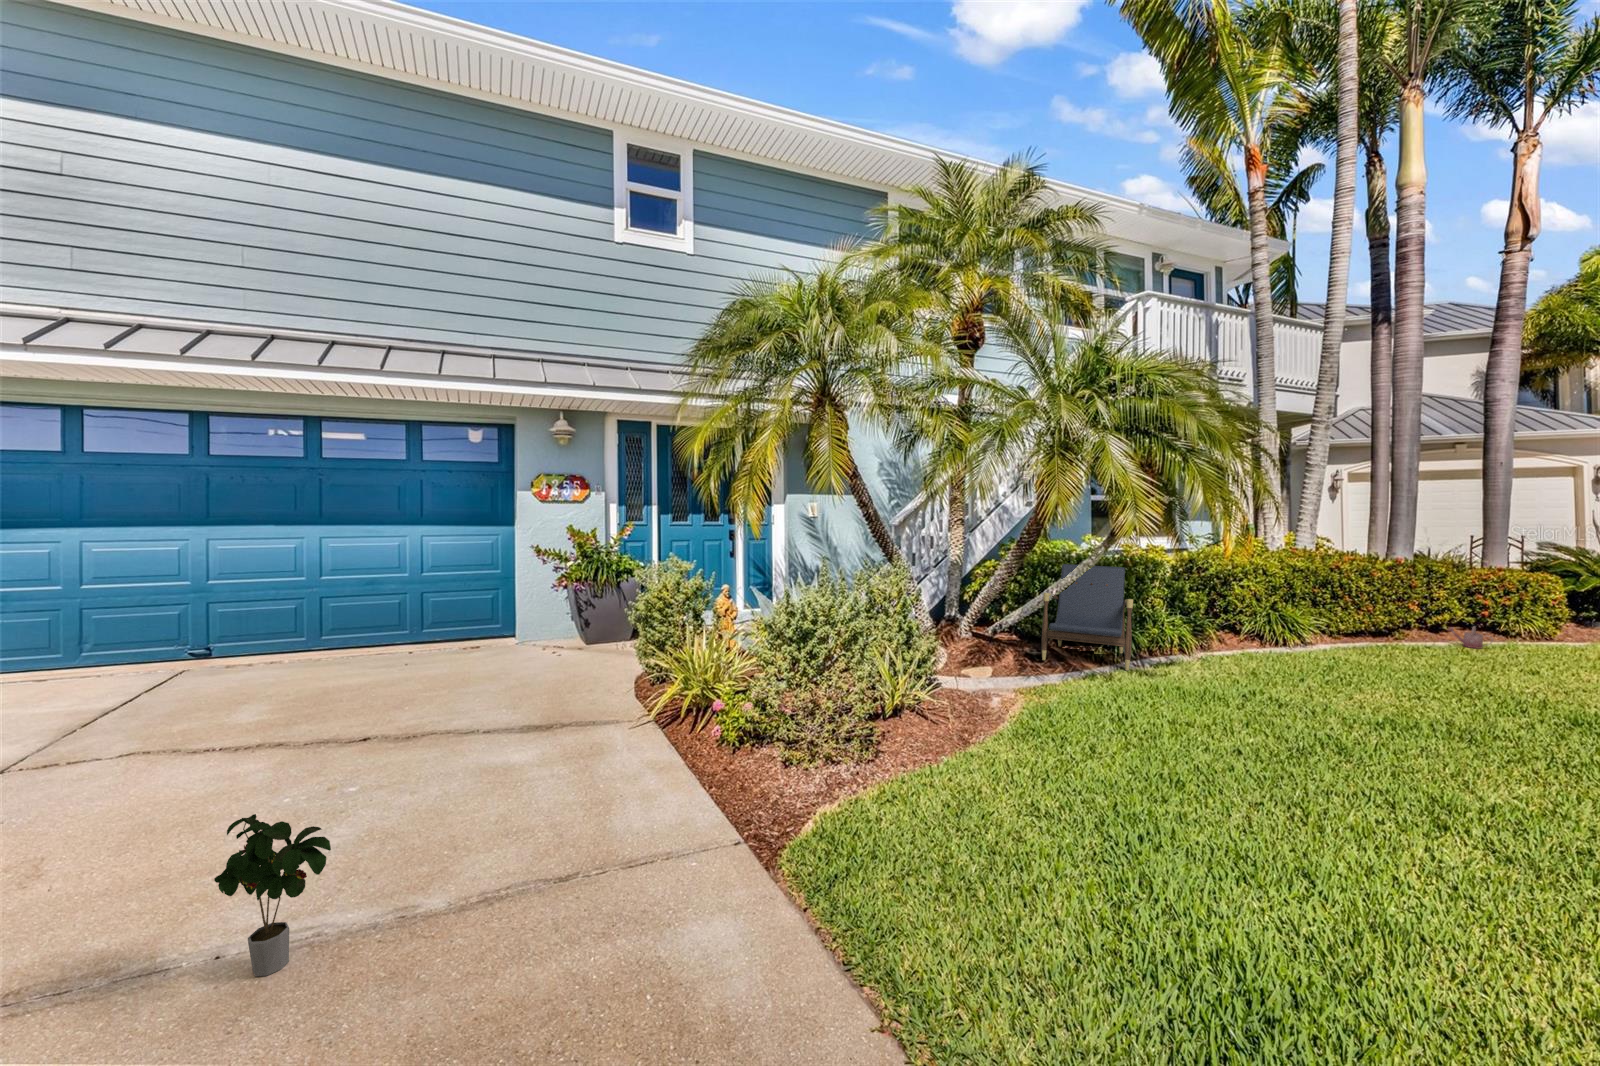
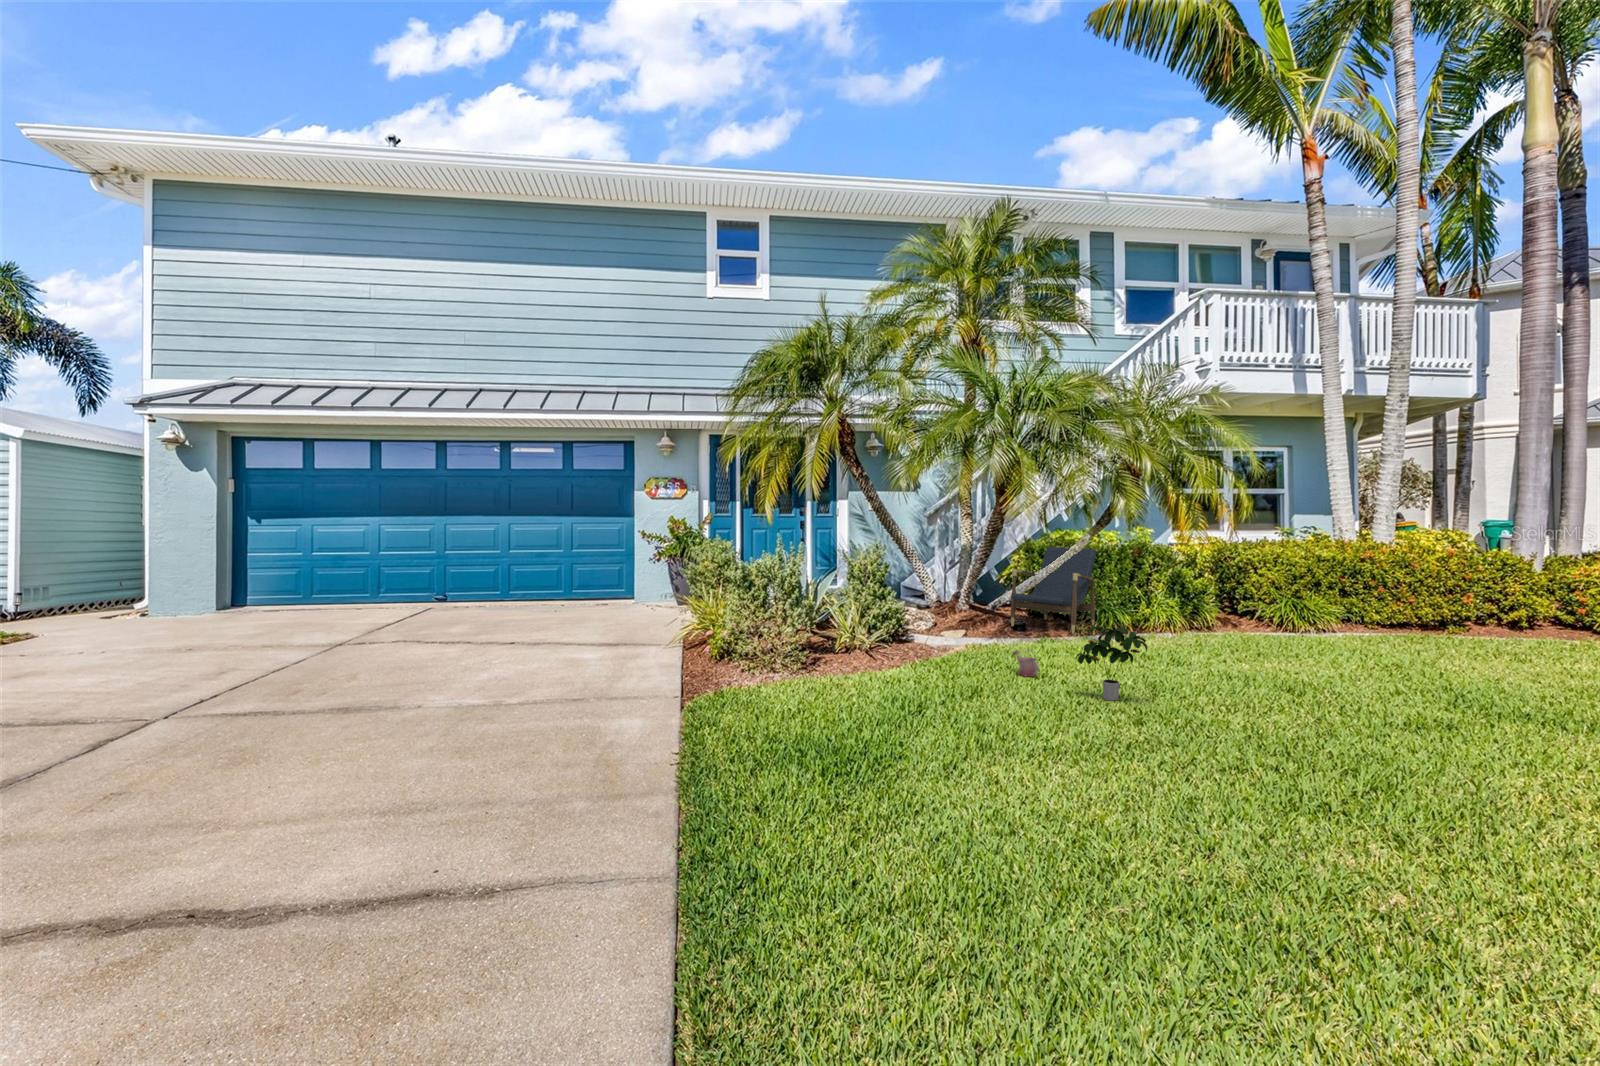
watering can: present [1448,626,1484,649] -> present [1012,649,1039,677]
potted plant: present [214,814,331,976] -> present [1075,626,1147,701]

